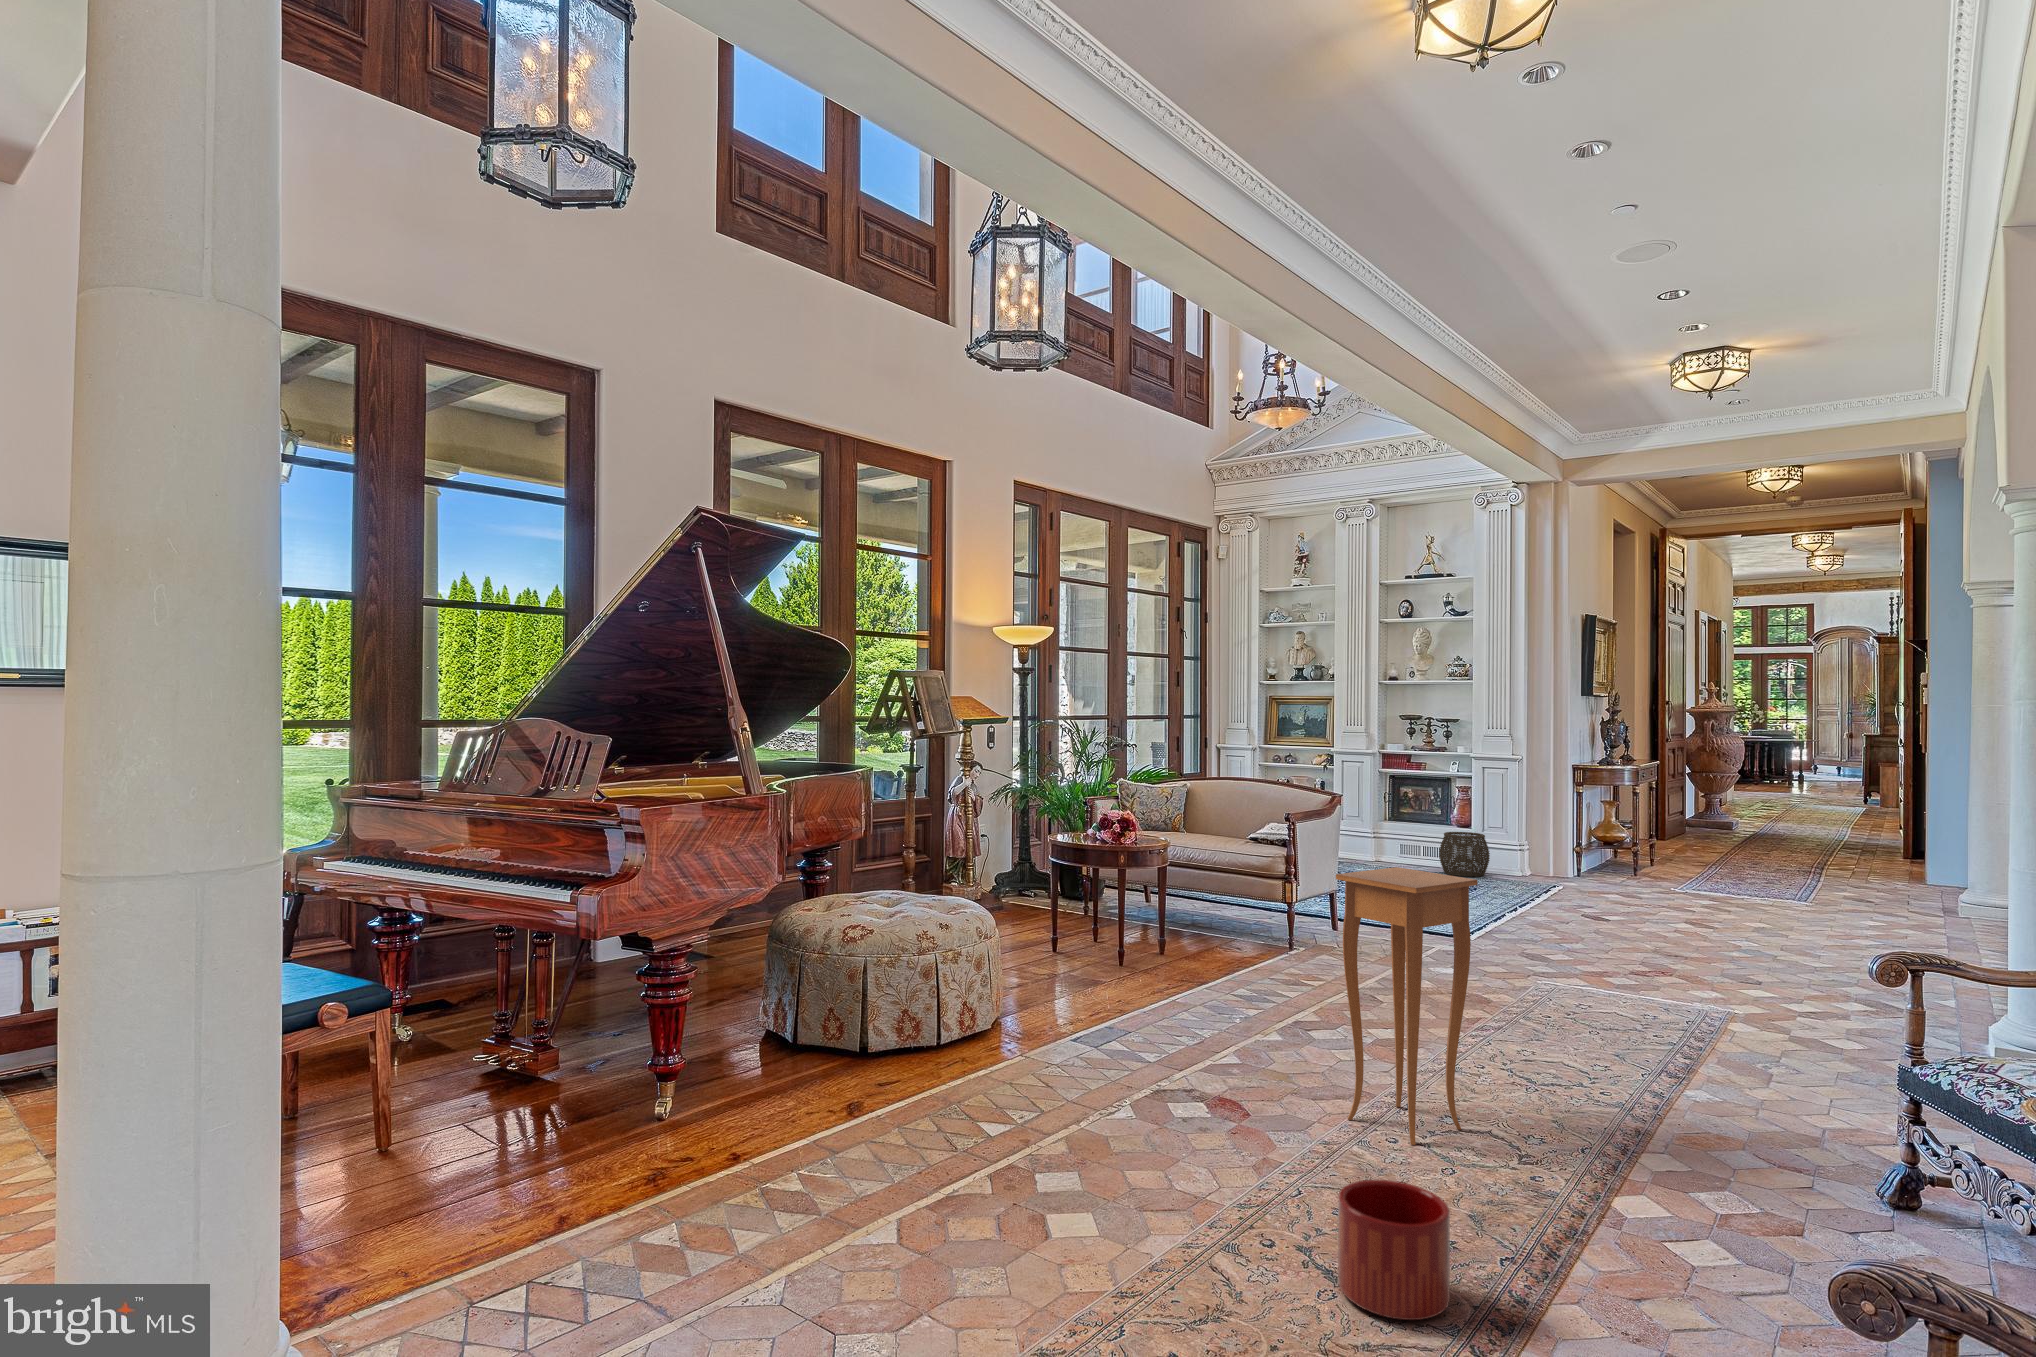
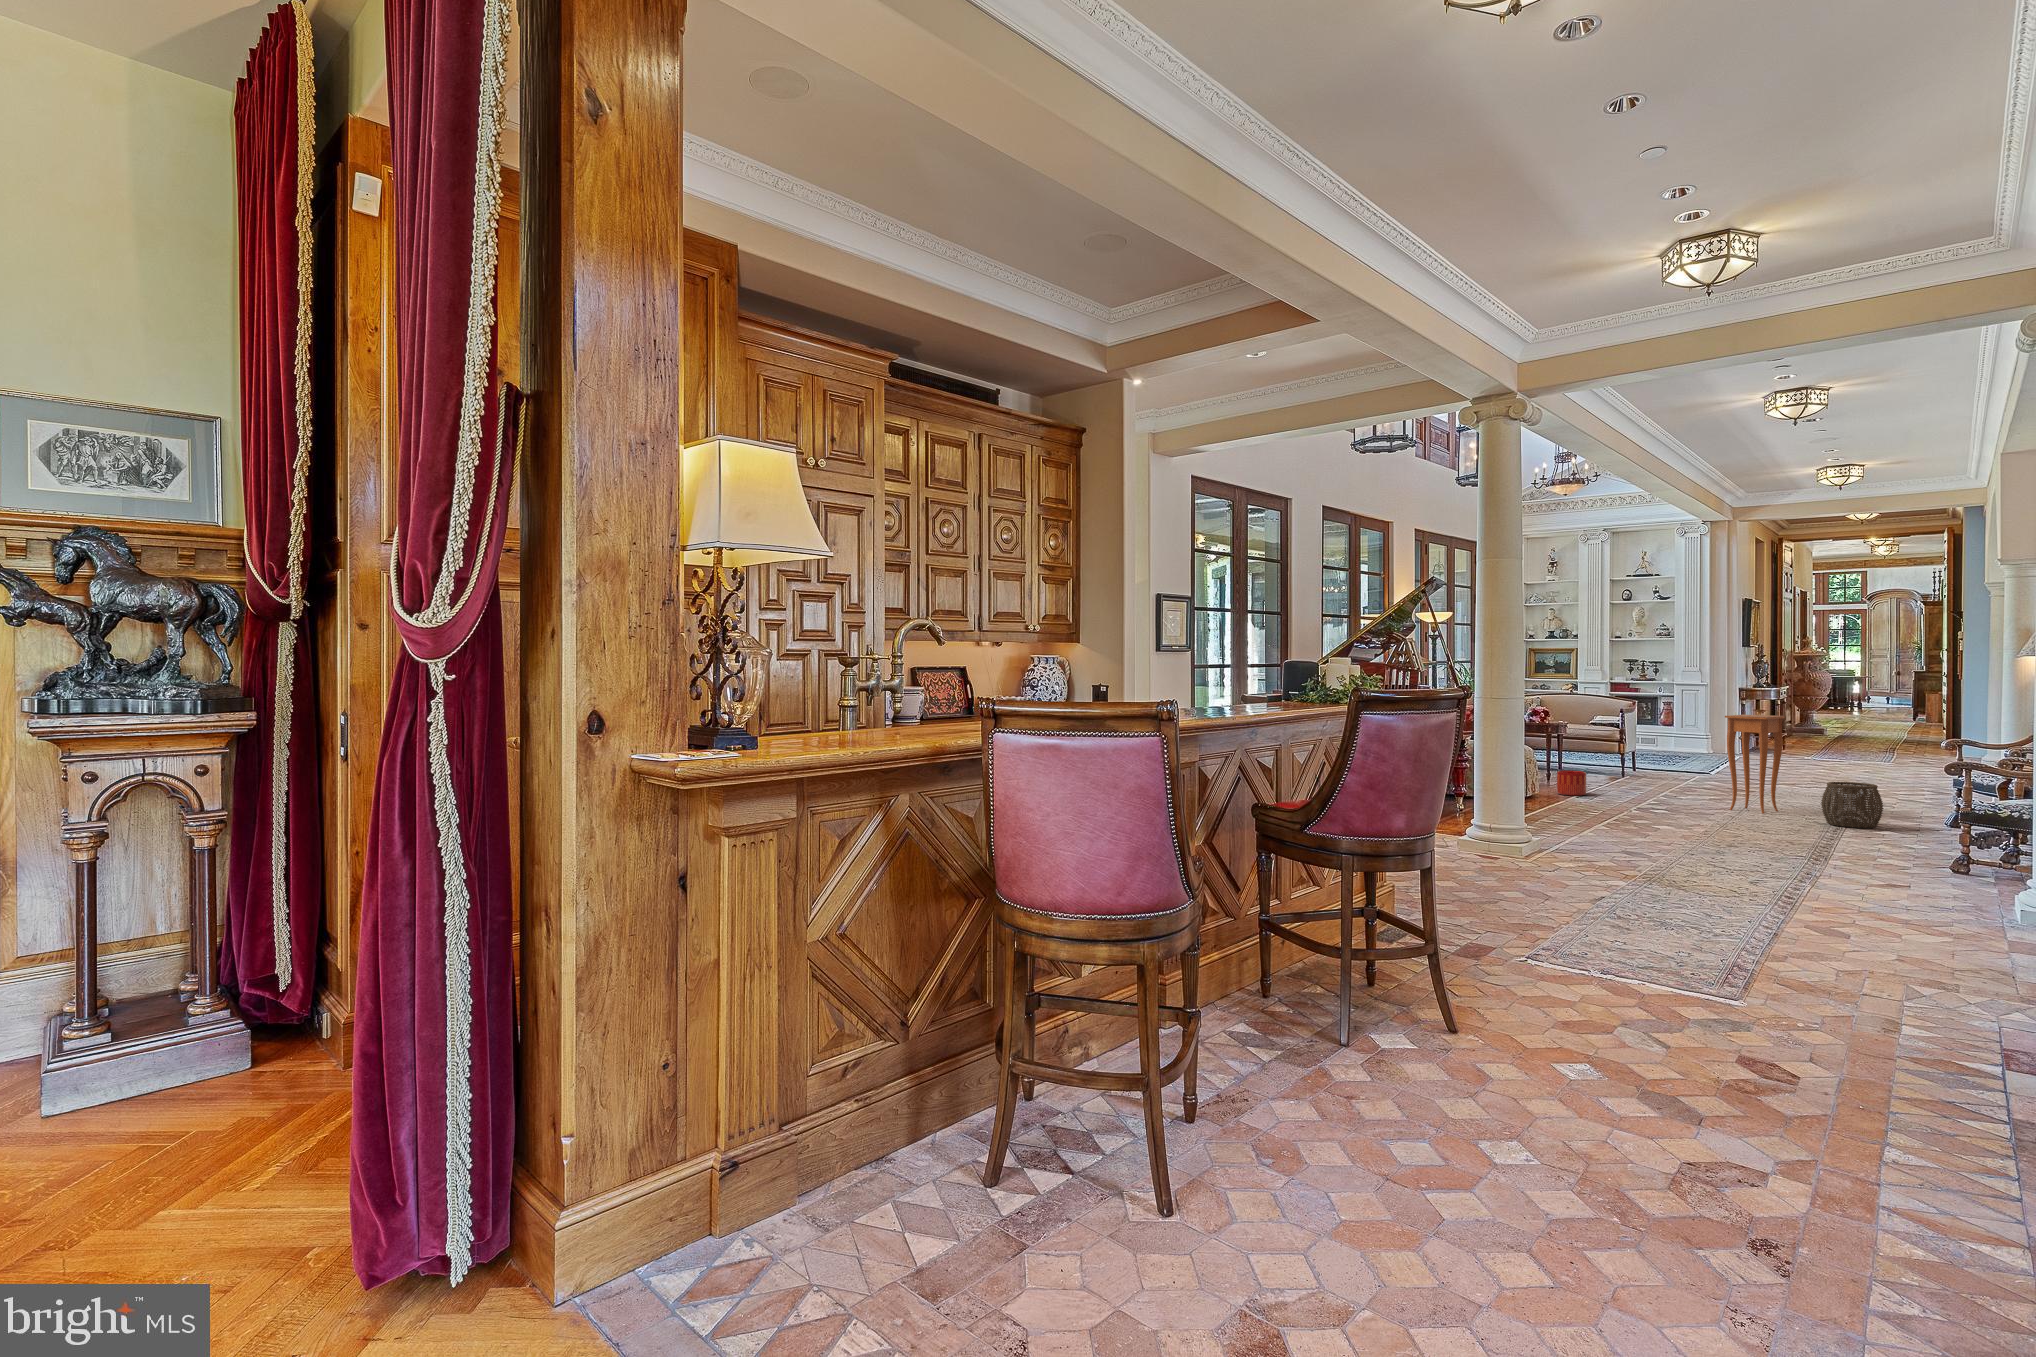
woven basket: present [1439,832,1490,877] -> present [1821,782,1884,828]
planter: present [1338,1180,1450,1320] -> present [1557,771,1586,796]

